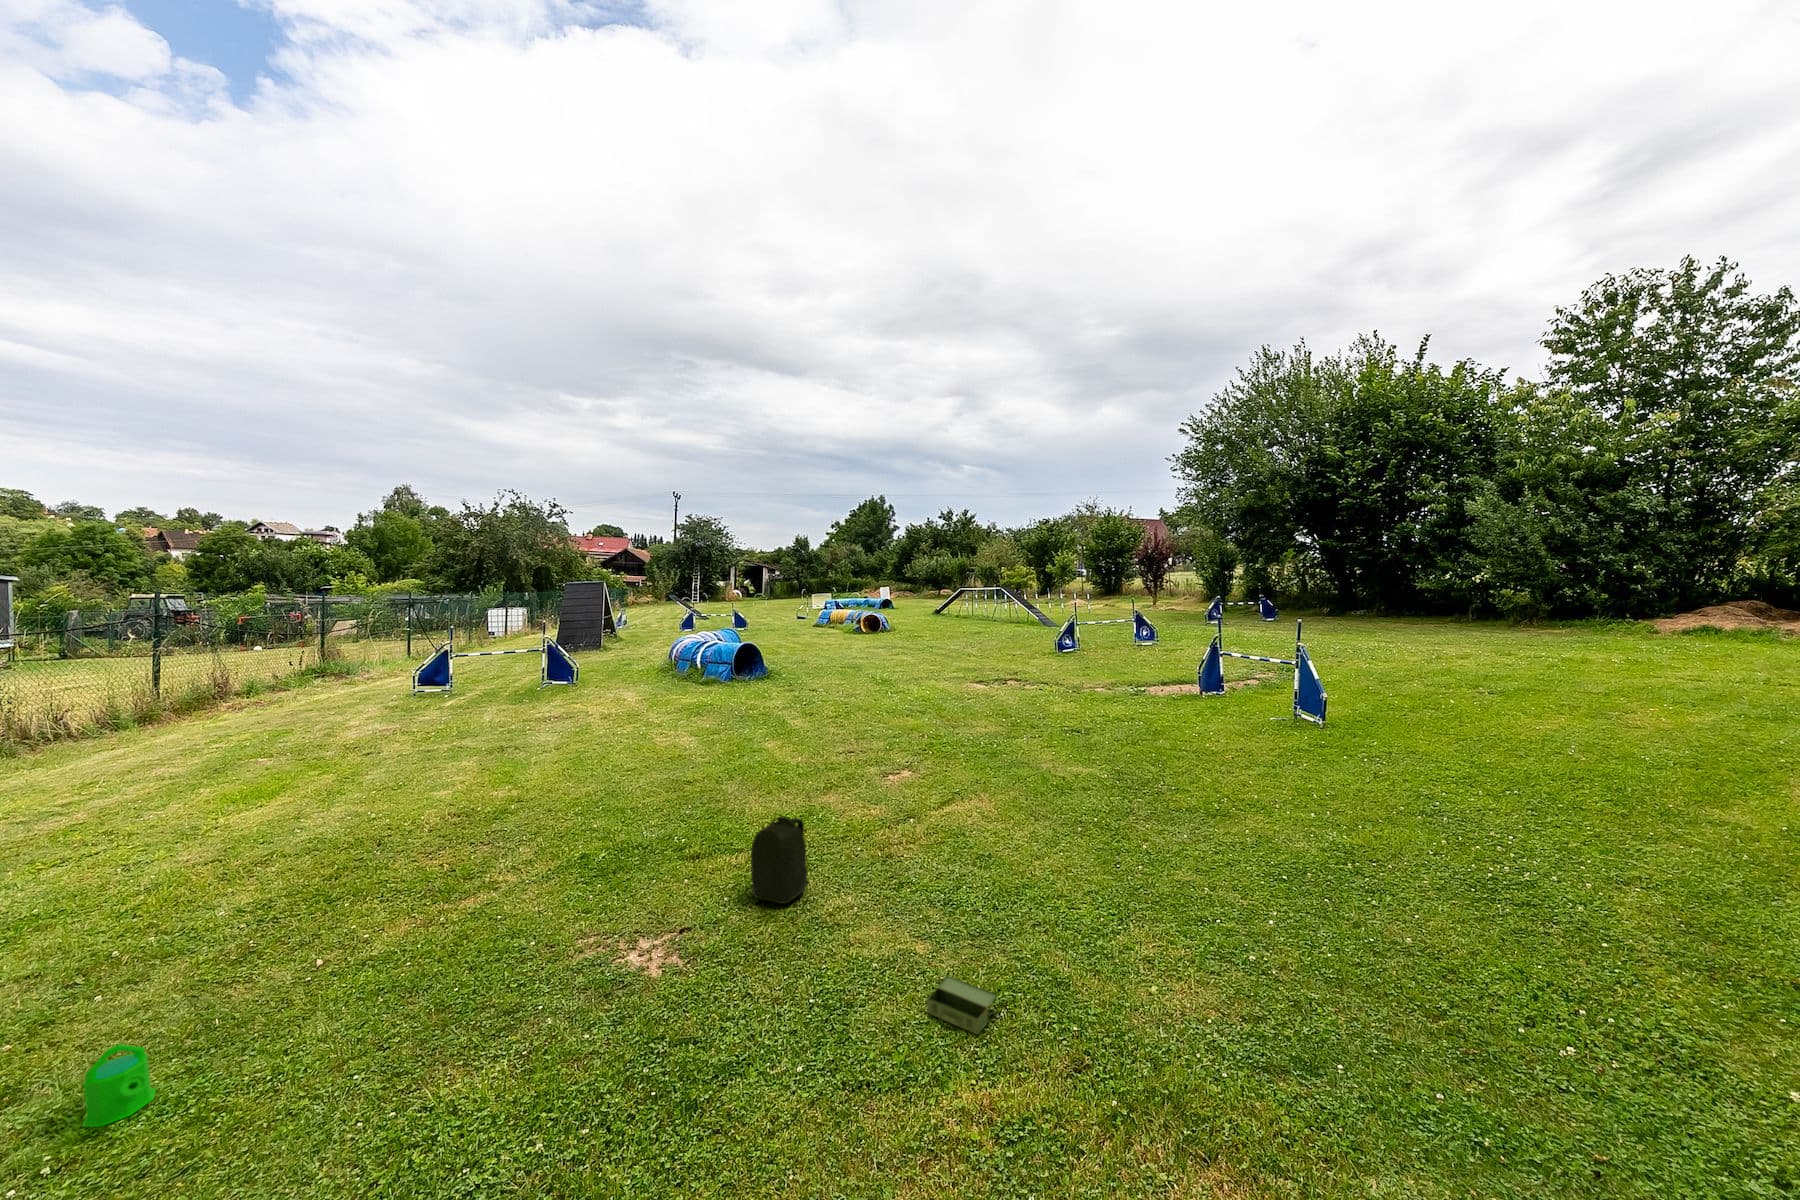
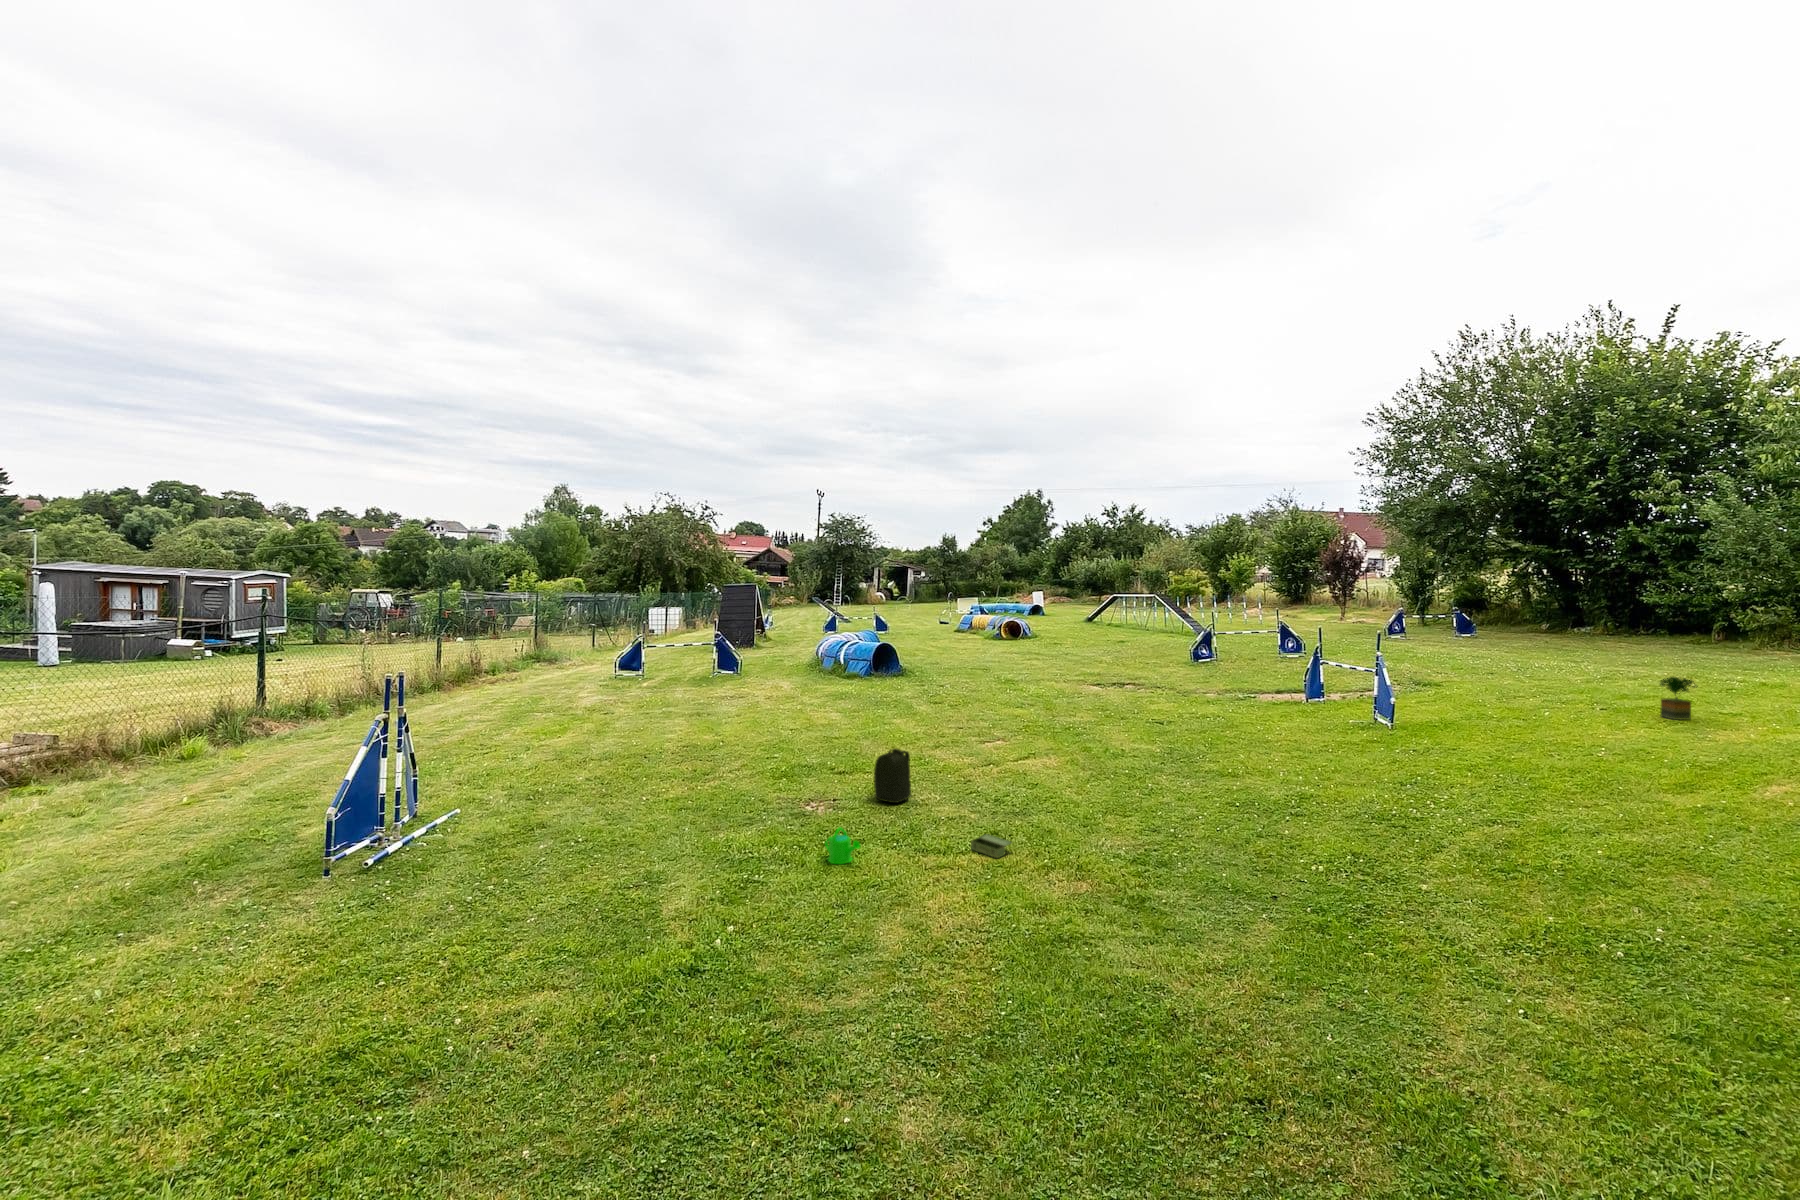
potted tree: none [1546,659,1584,703] -> present [1660,677,1698,720]
watering can: present [82,1044,156,1127] -> present [825,827,860,864]

